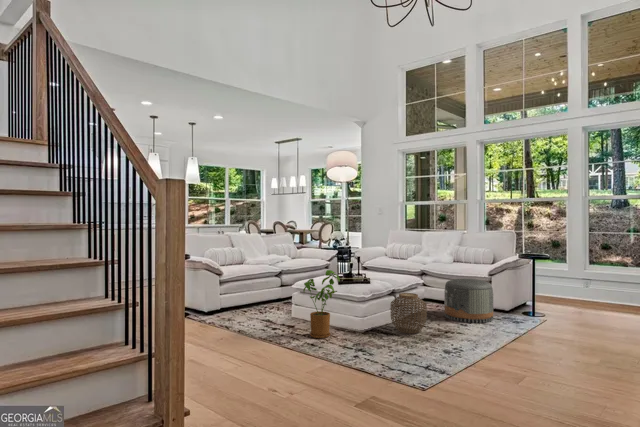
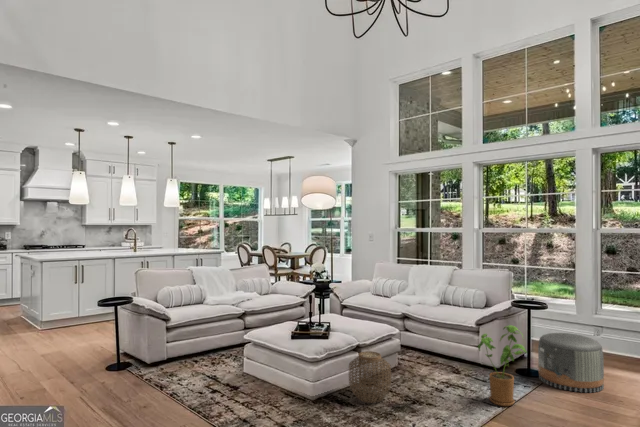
house plant: present [303,270,339,338] -> present [478,325,526,406]
pouf: present [444,279,493,323] -> present [538,333,604,393]

